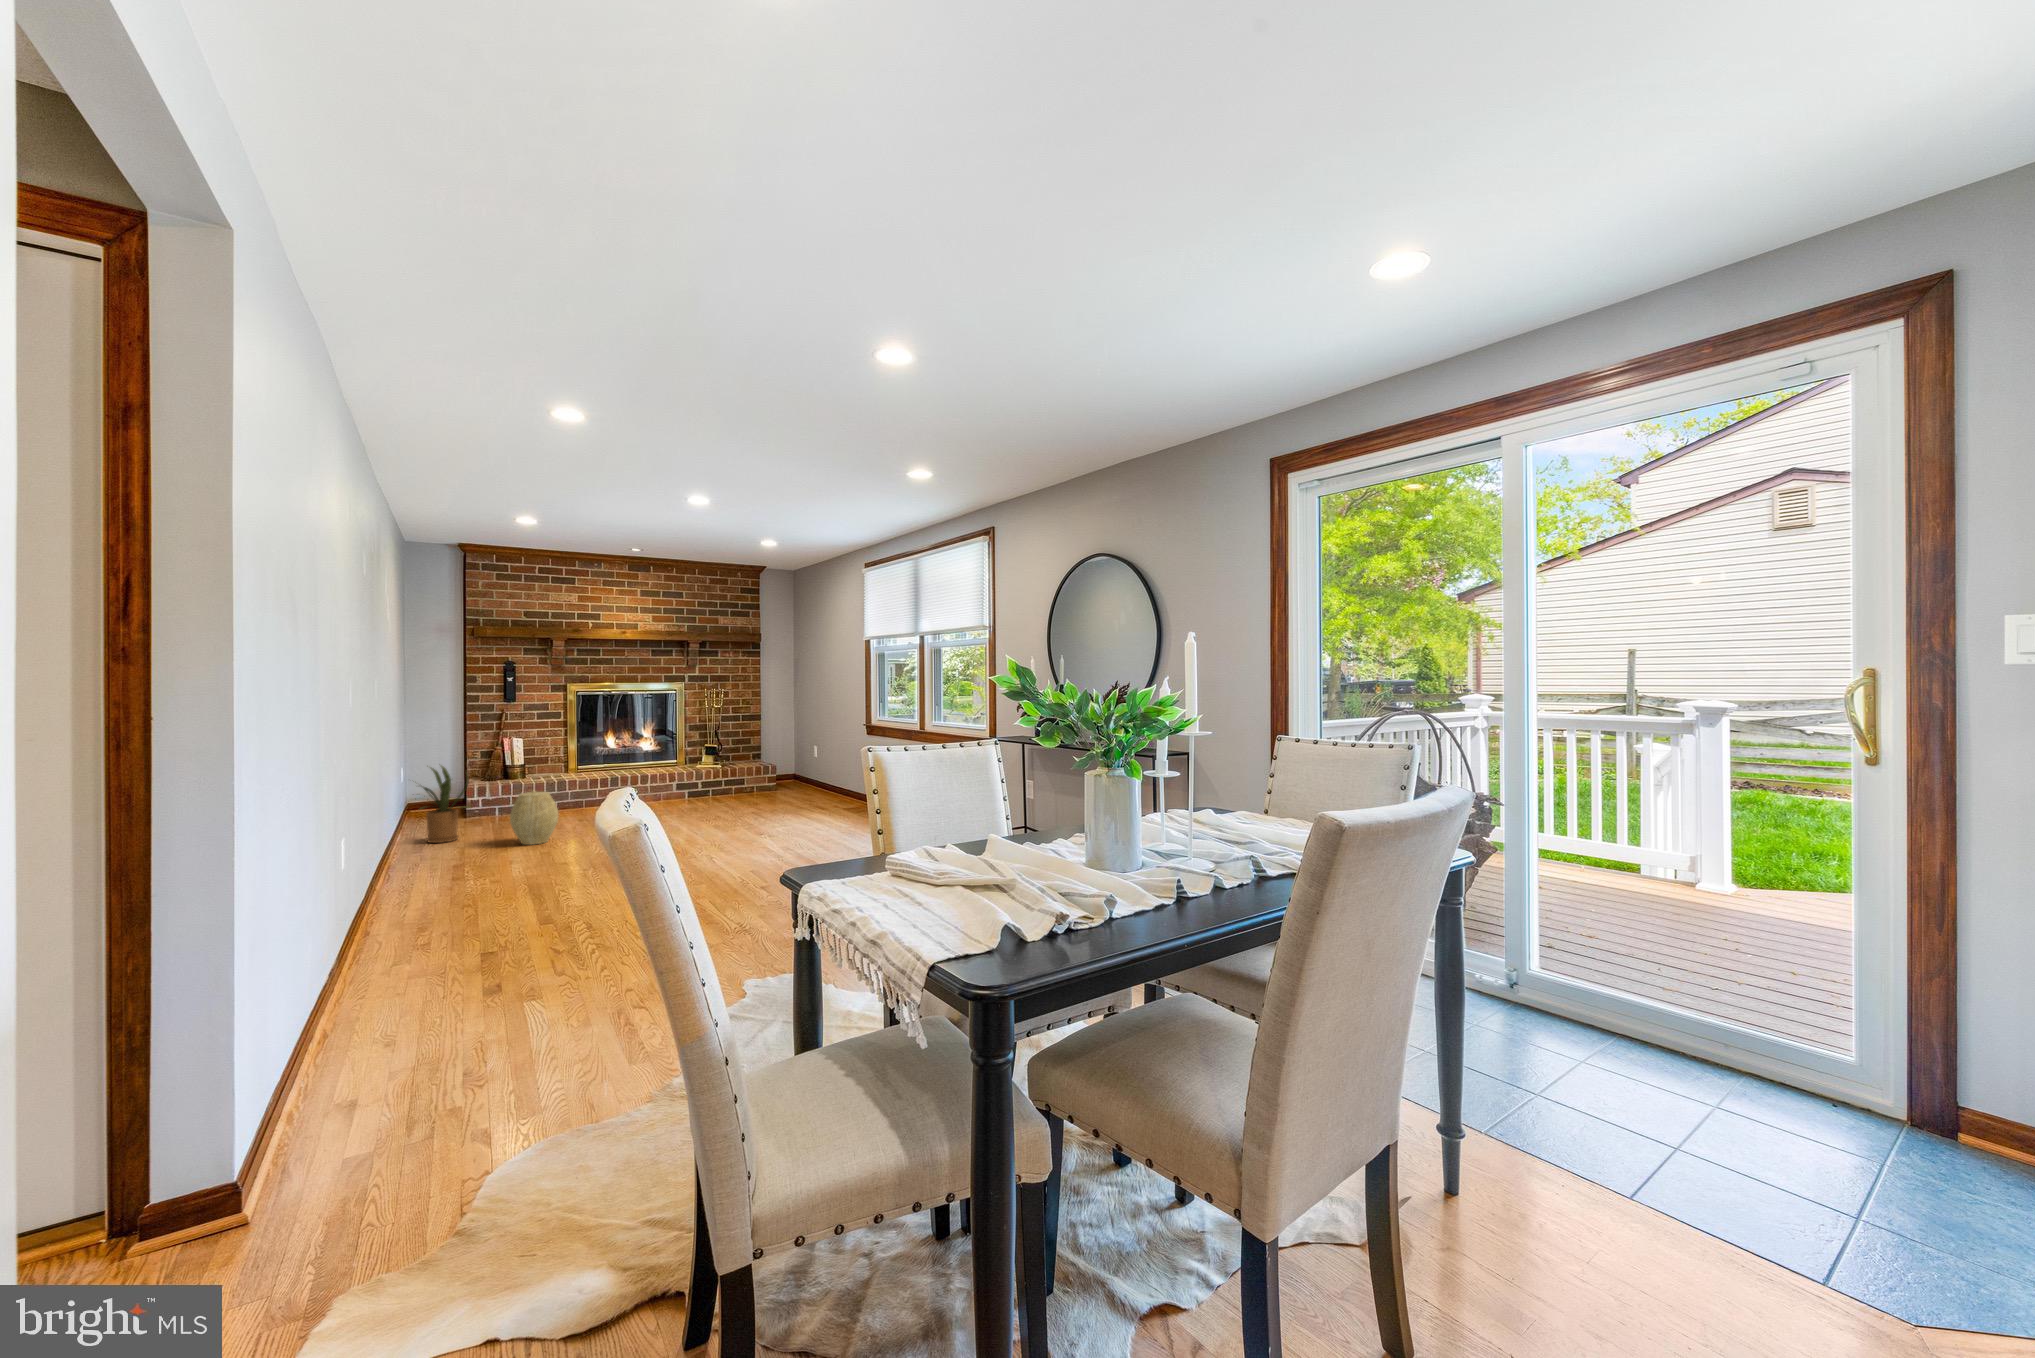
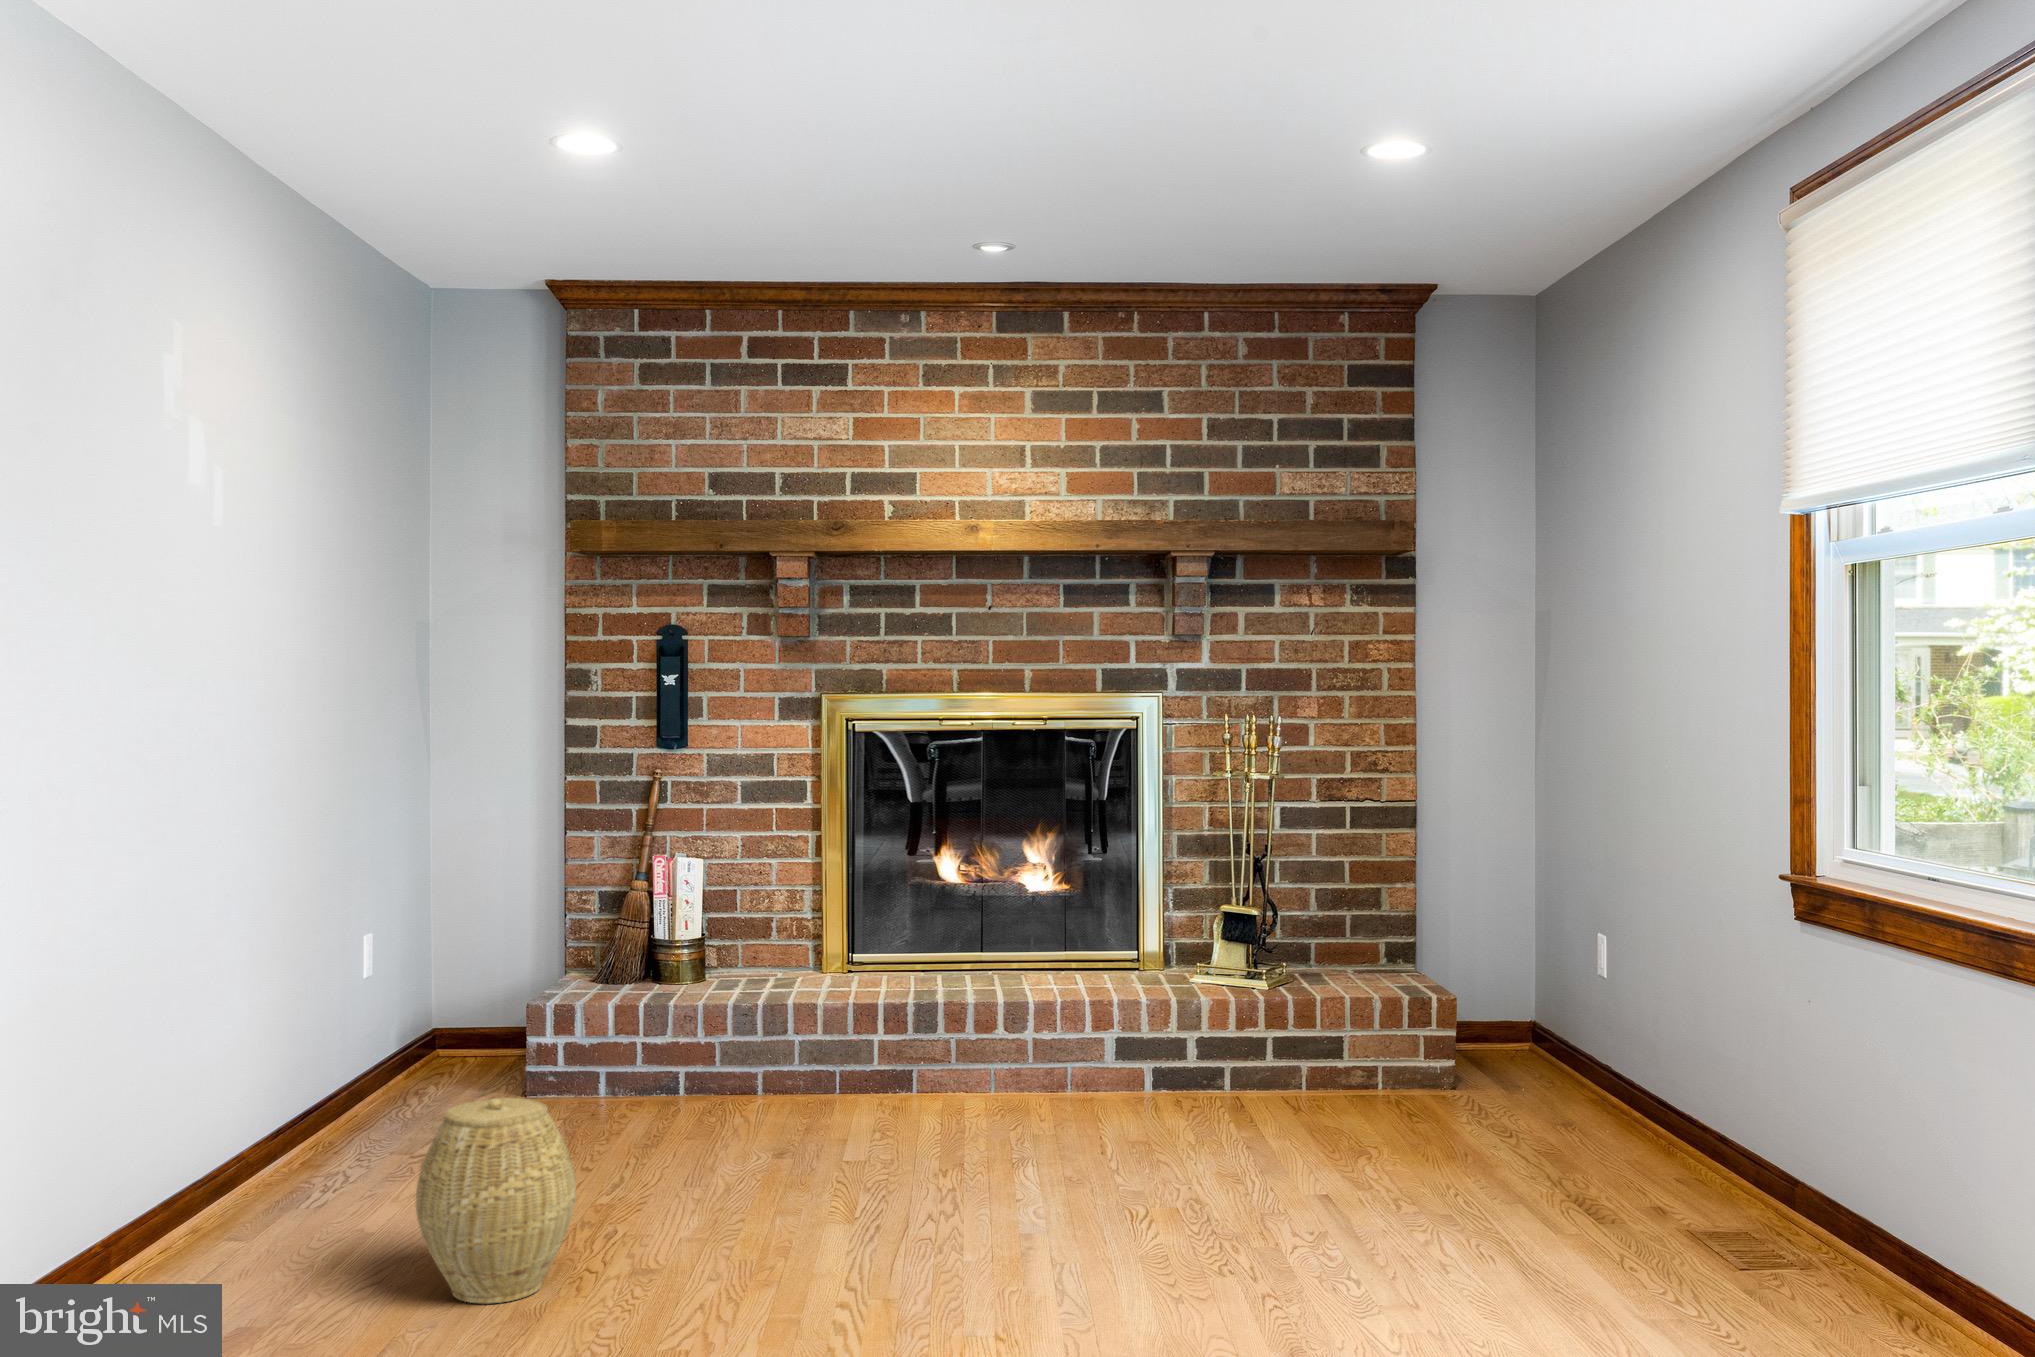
house plant: present [421,766,469,843] -> none [198,954,383,1225]

